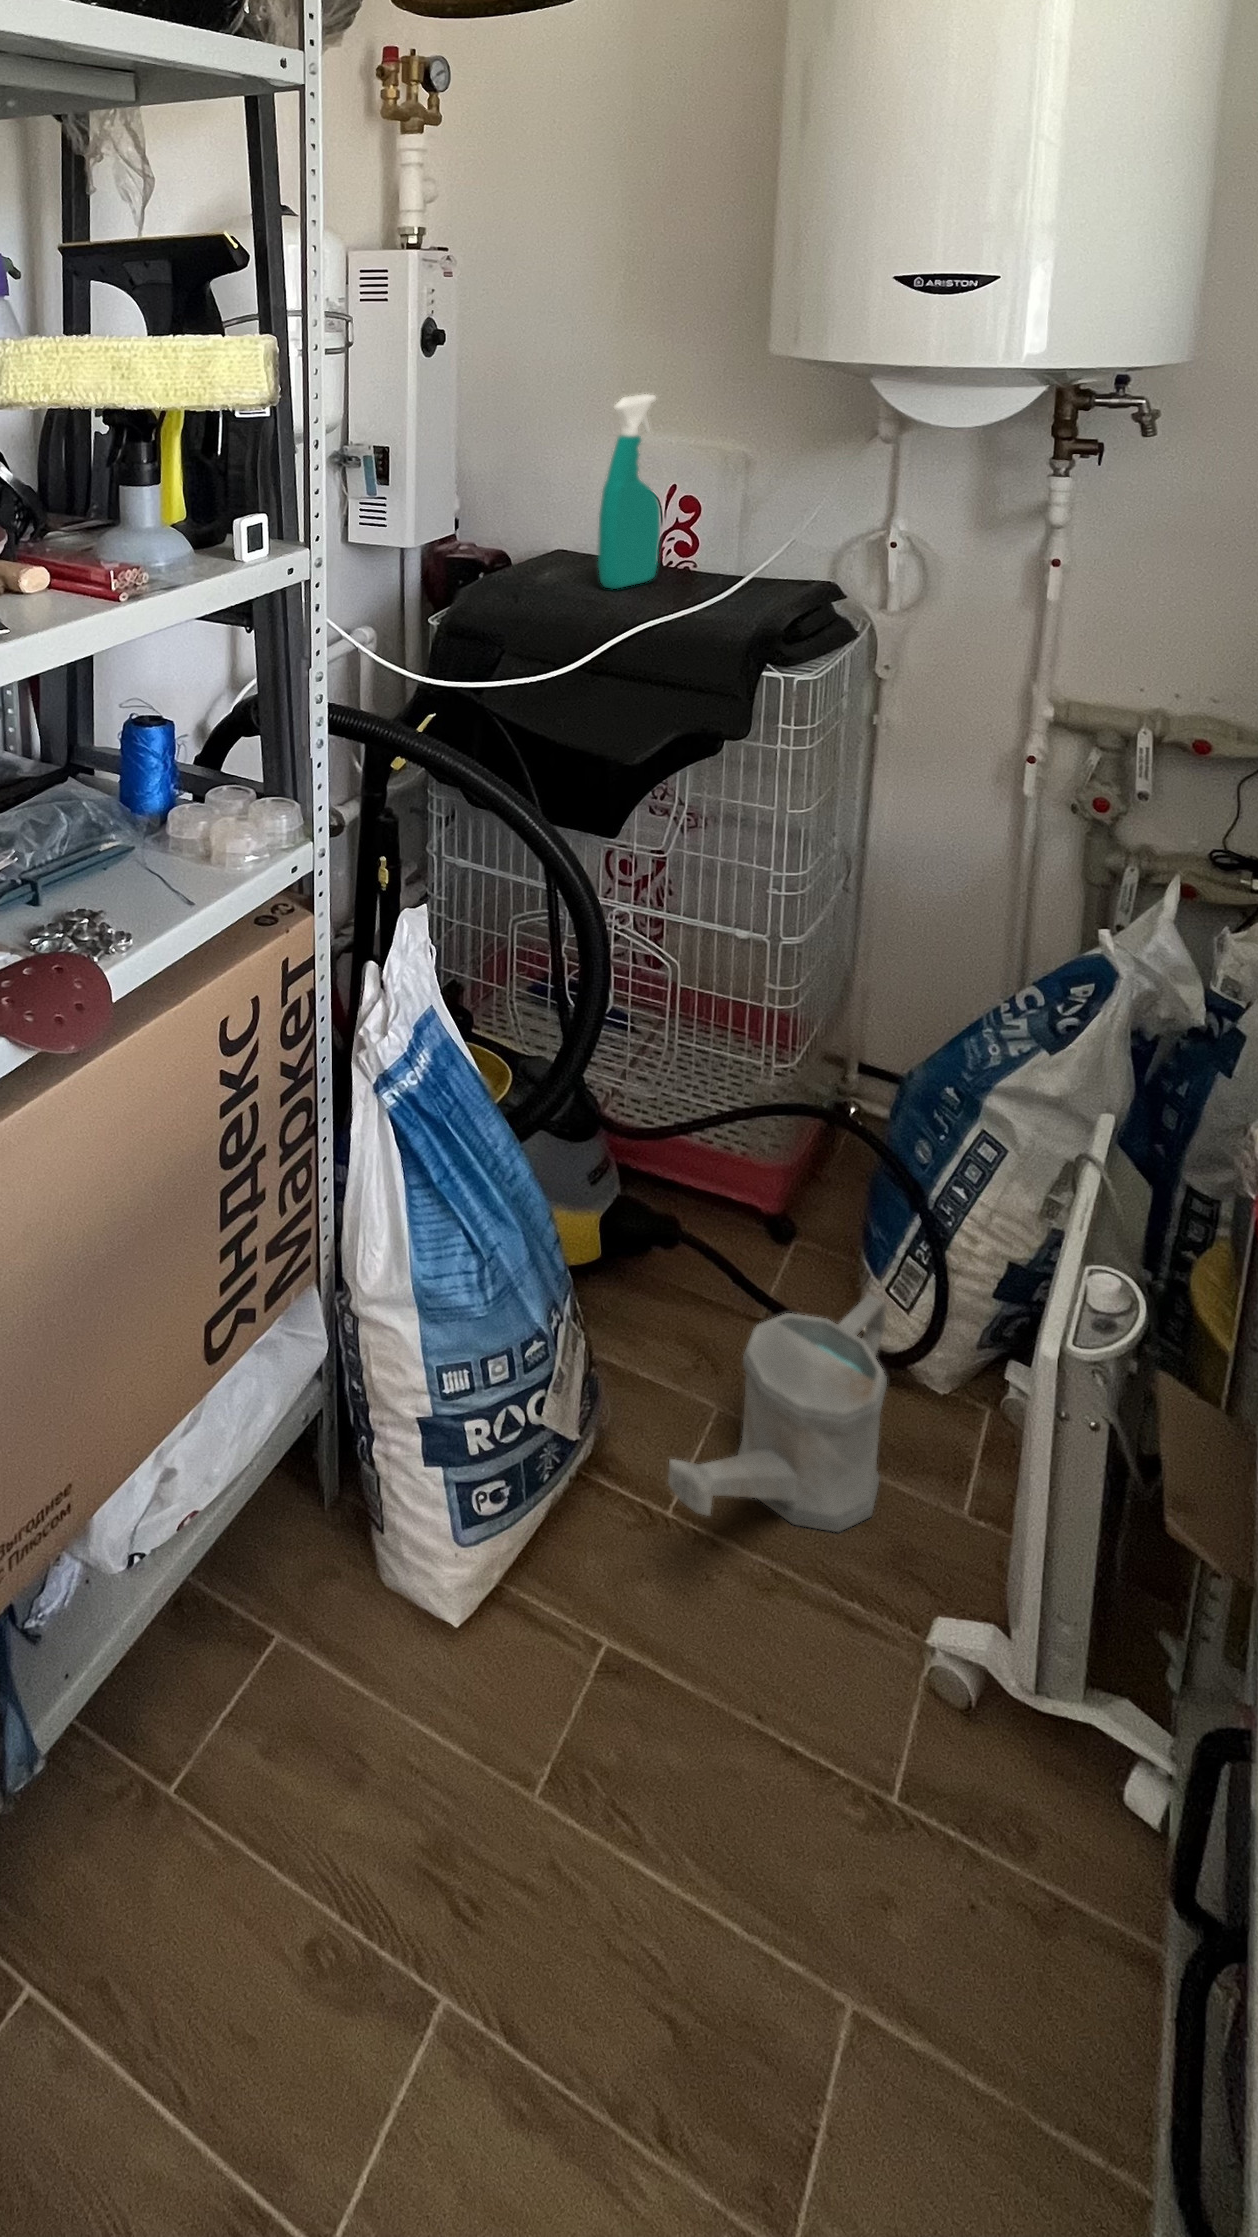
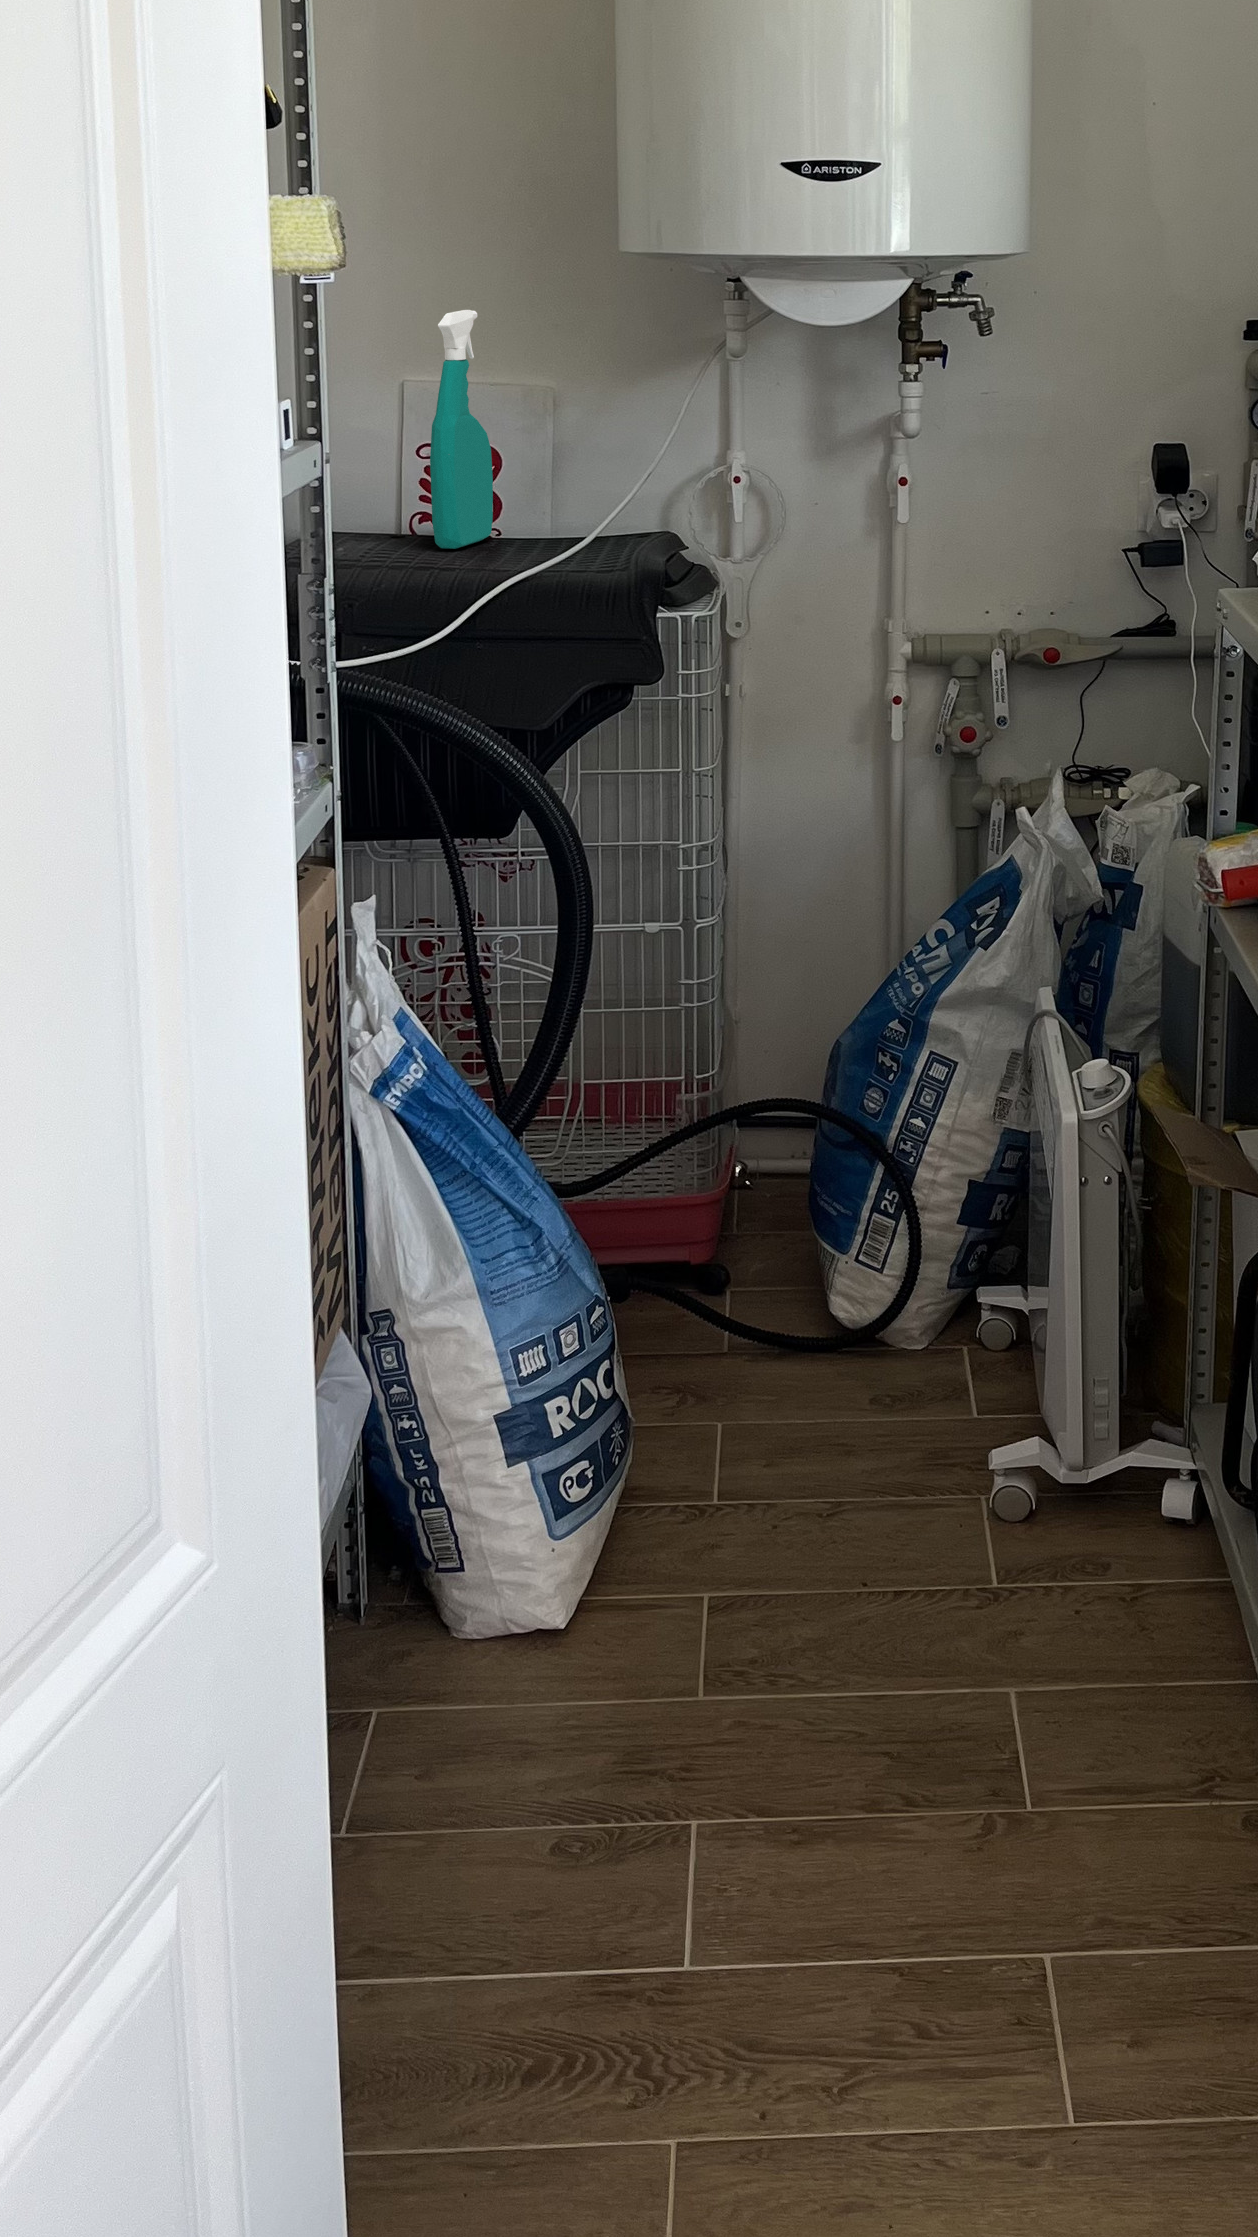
watering can: present [668,1295,887,1532] -> none [735,1245,898,1467]

